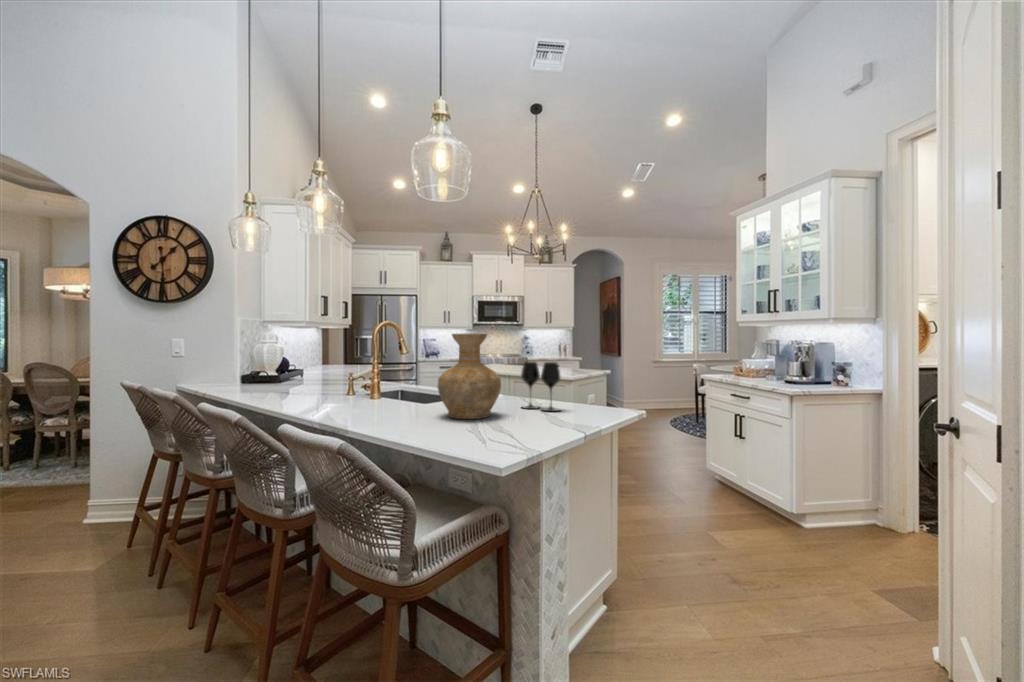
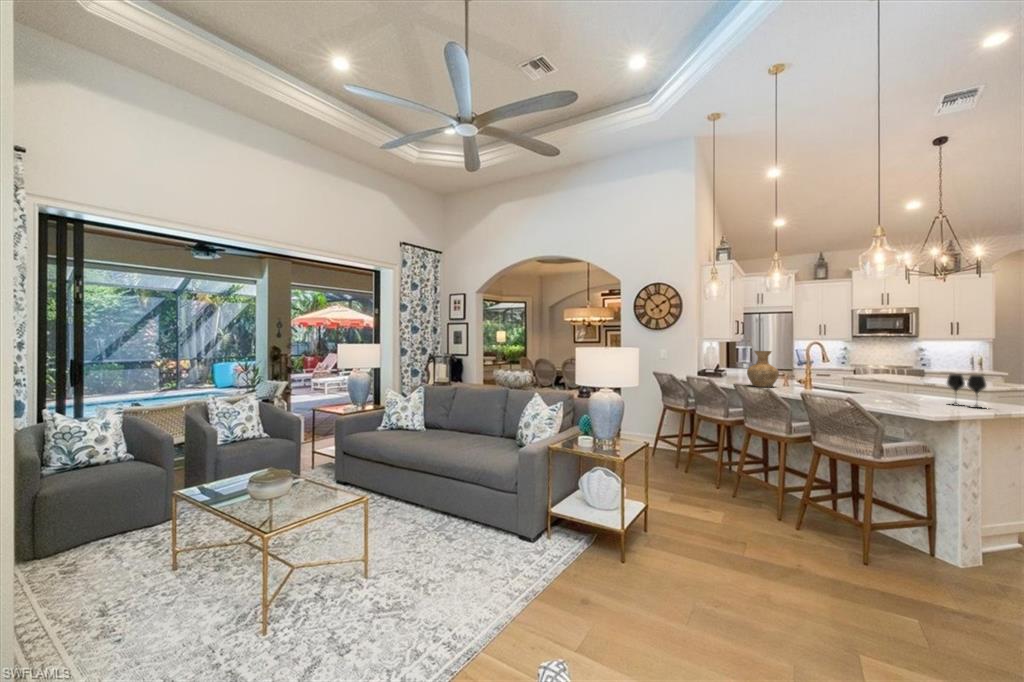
vase: present [438,333,501,419] -> present [747,351,779,387]

